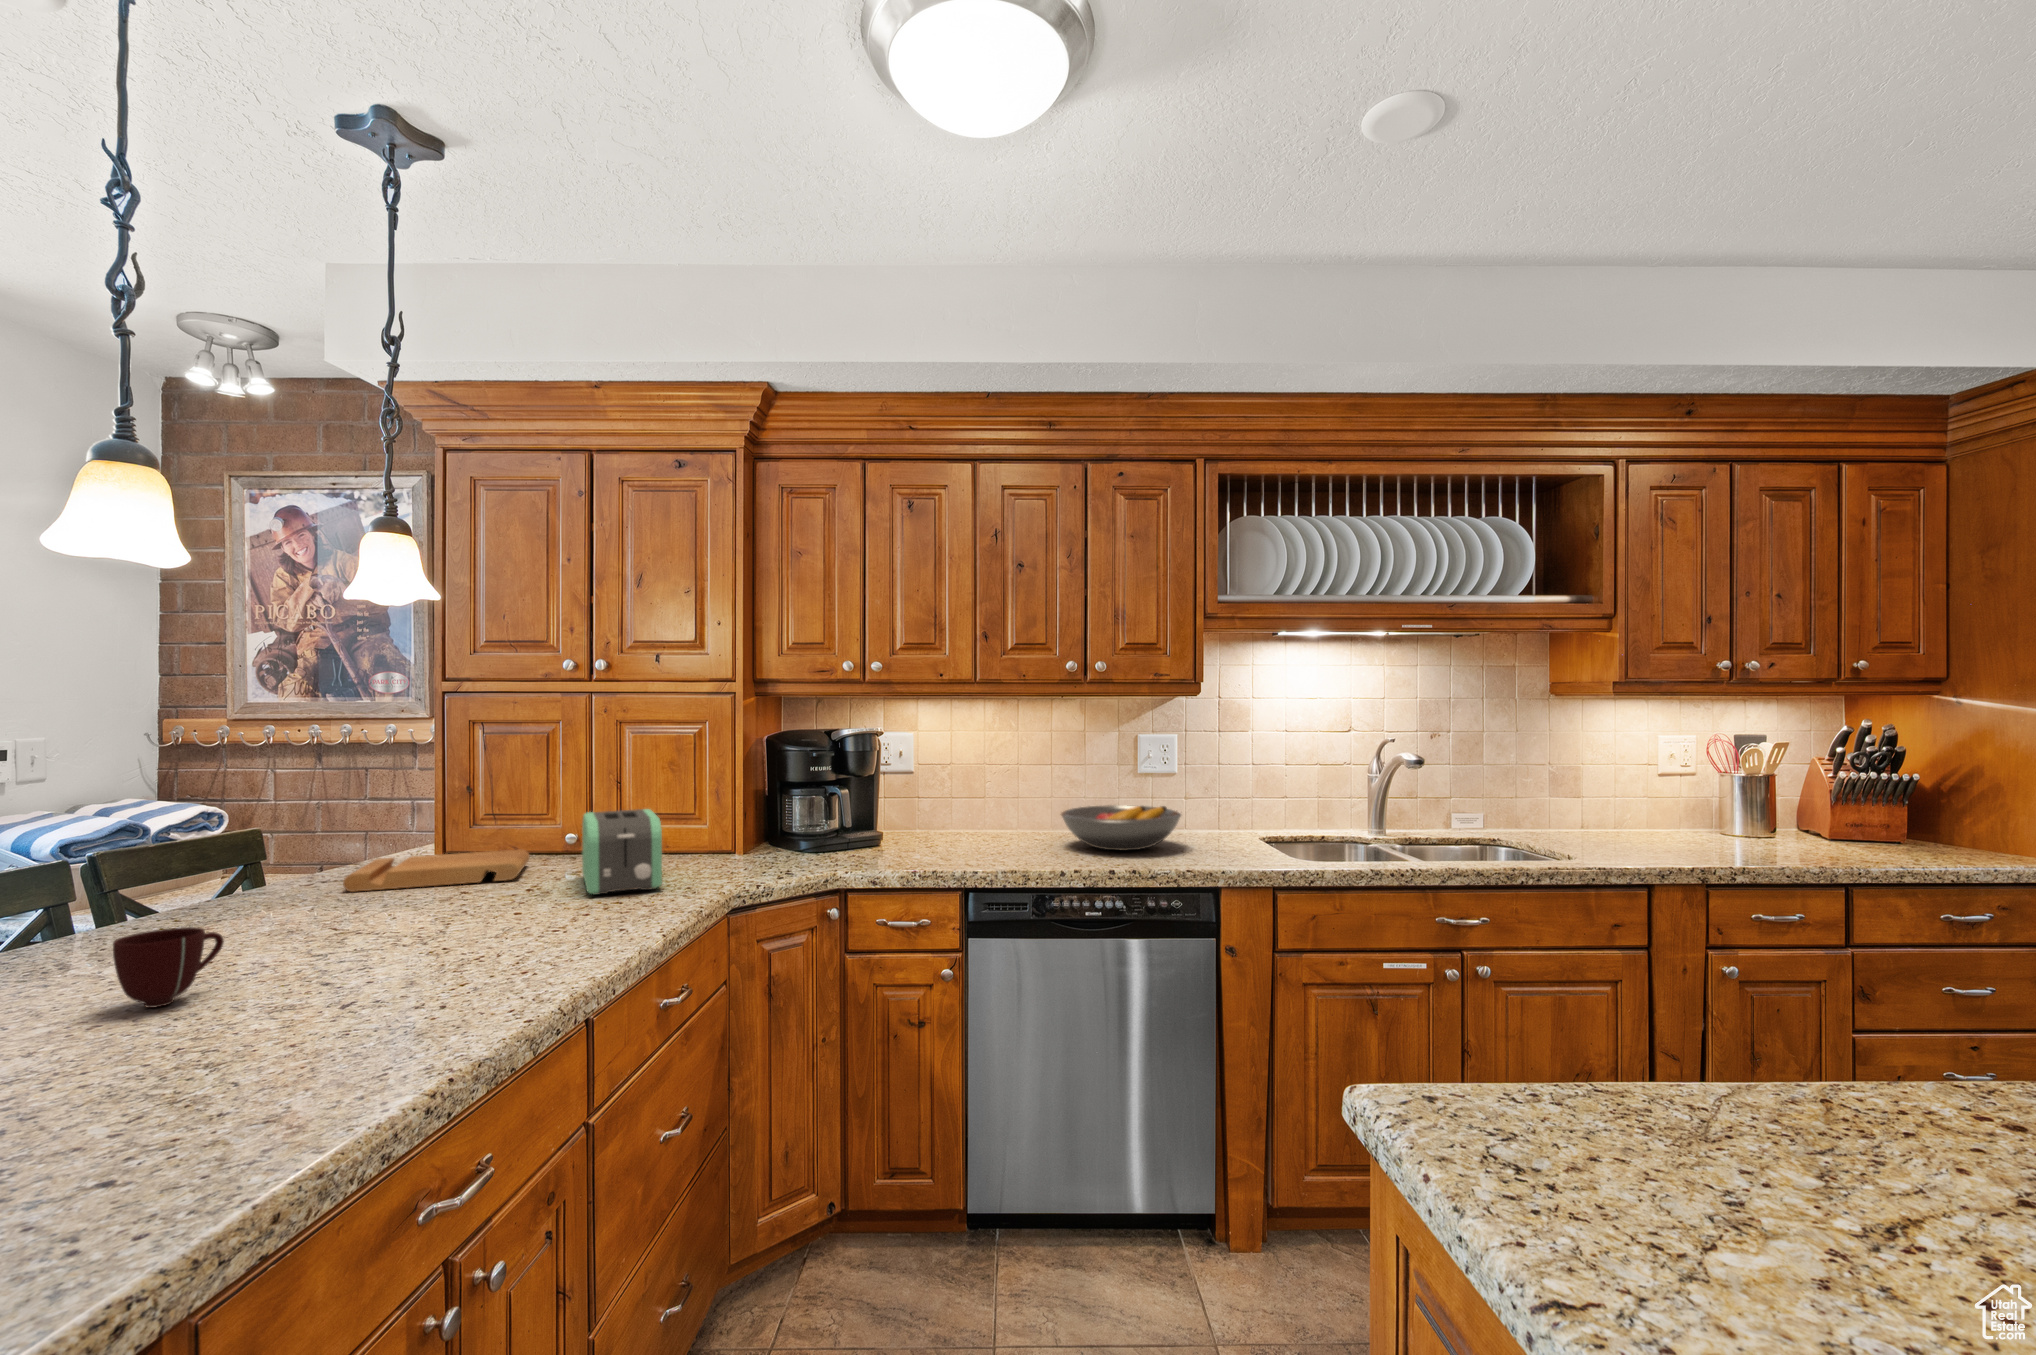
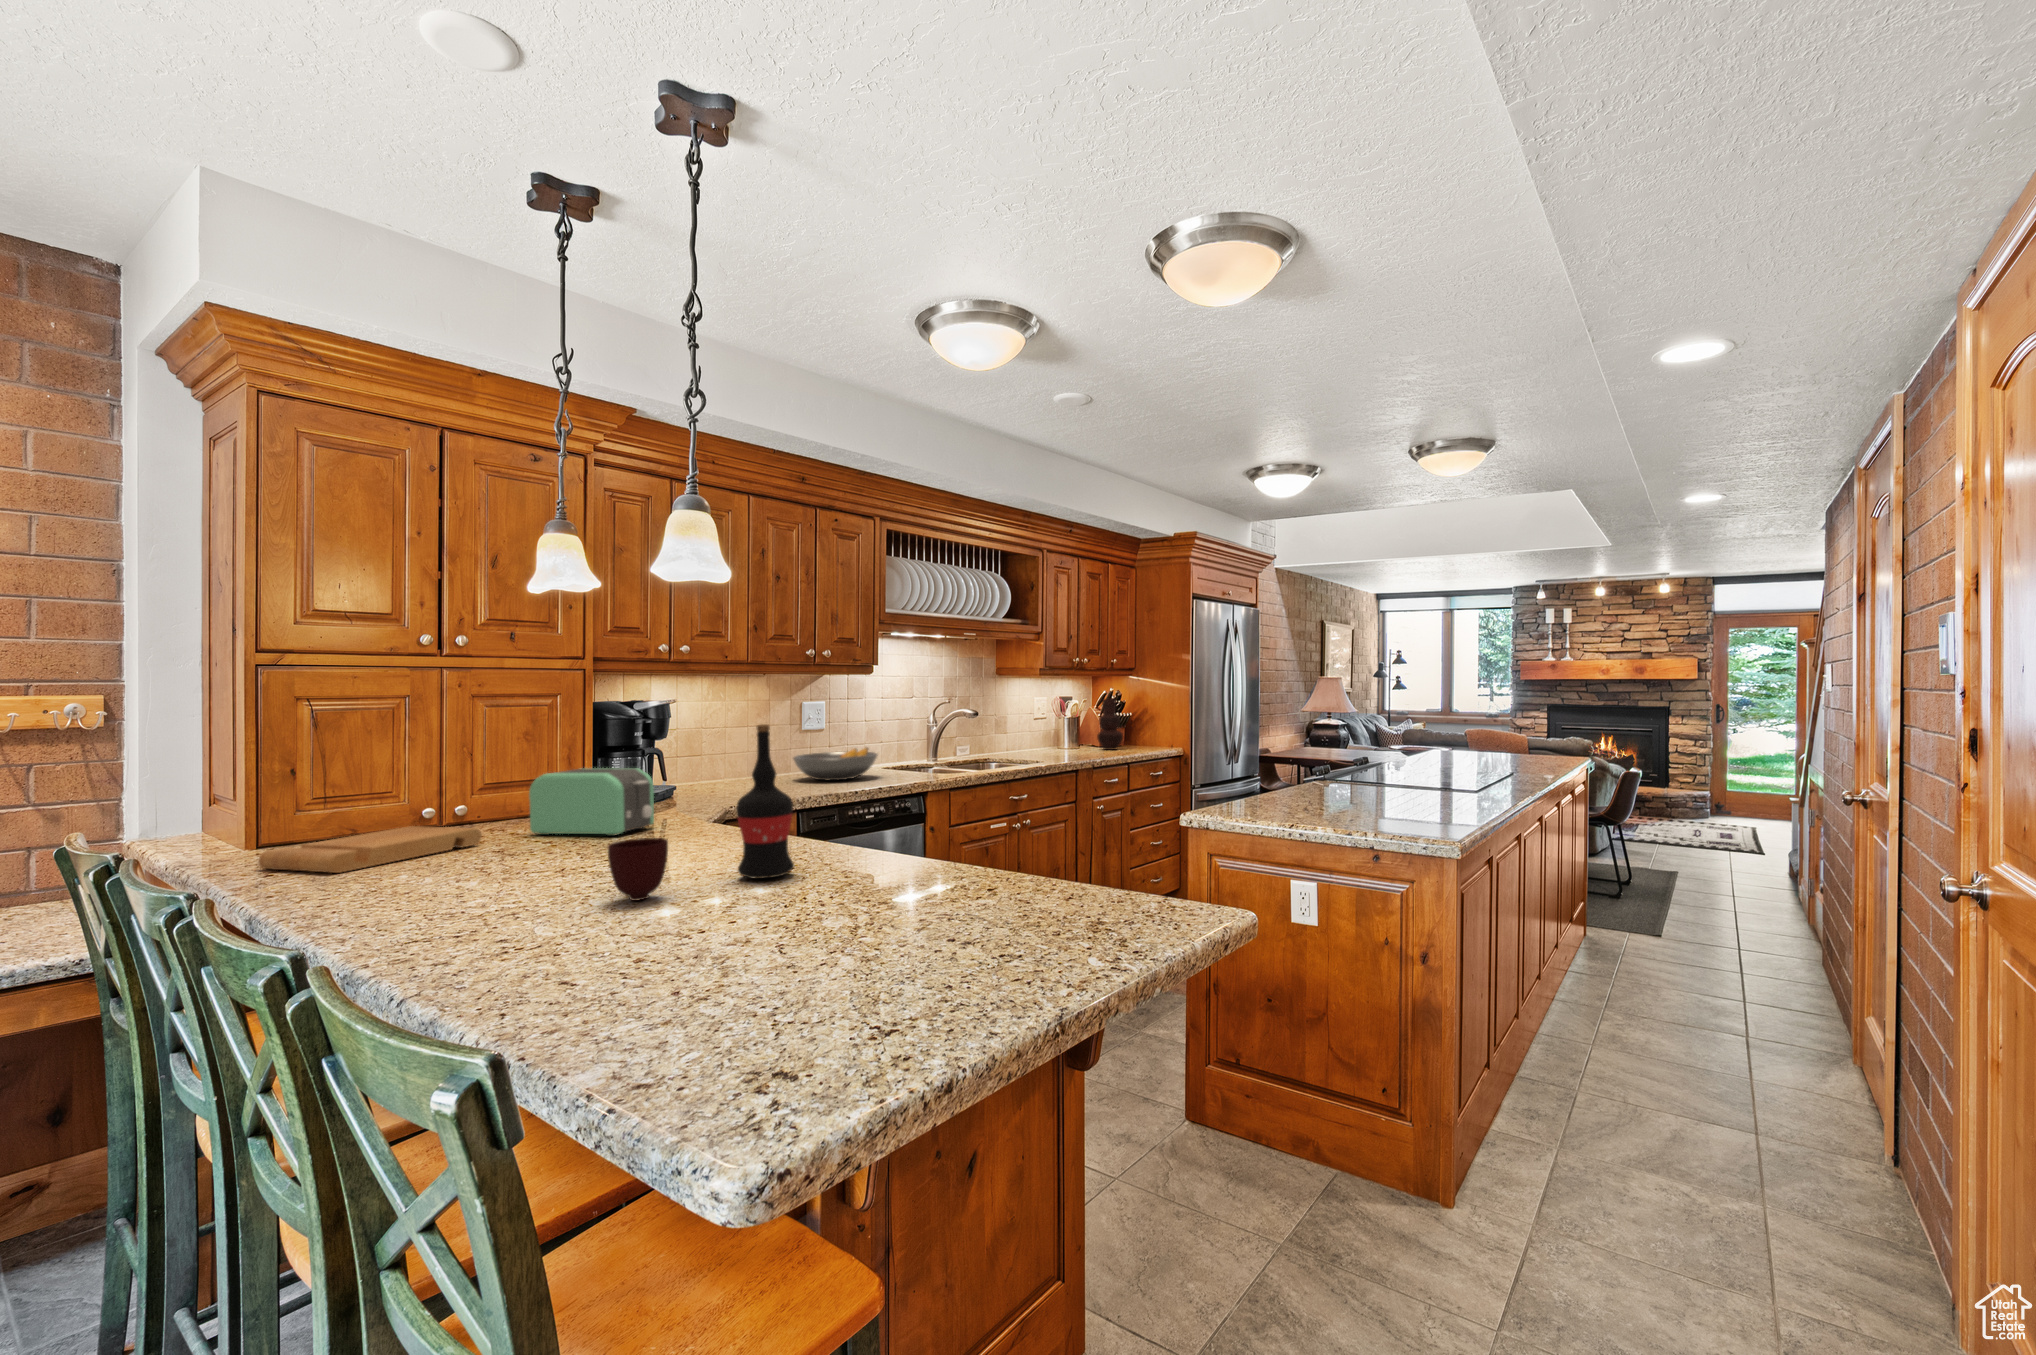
vase: none [1791,745,1863,856] -> present [1097,699,1123,750]
wine bottle: none [265,799,359,1019] -> present [736,724,794,879]

